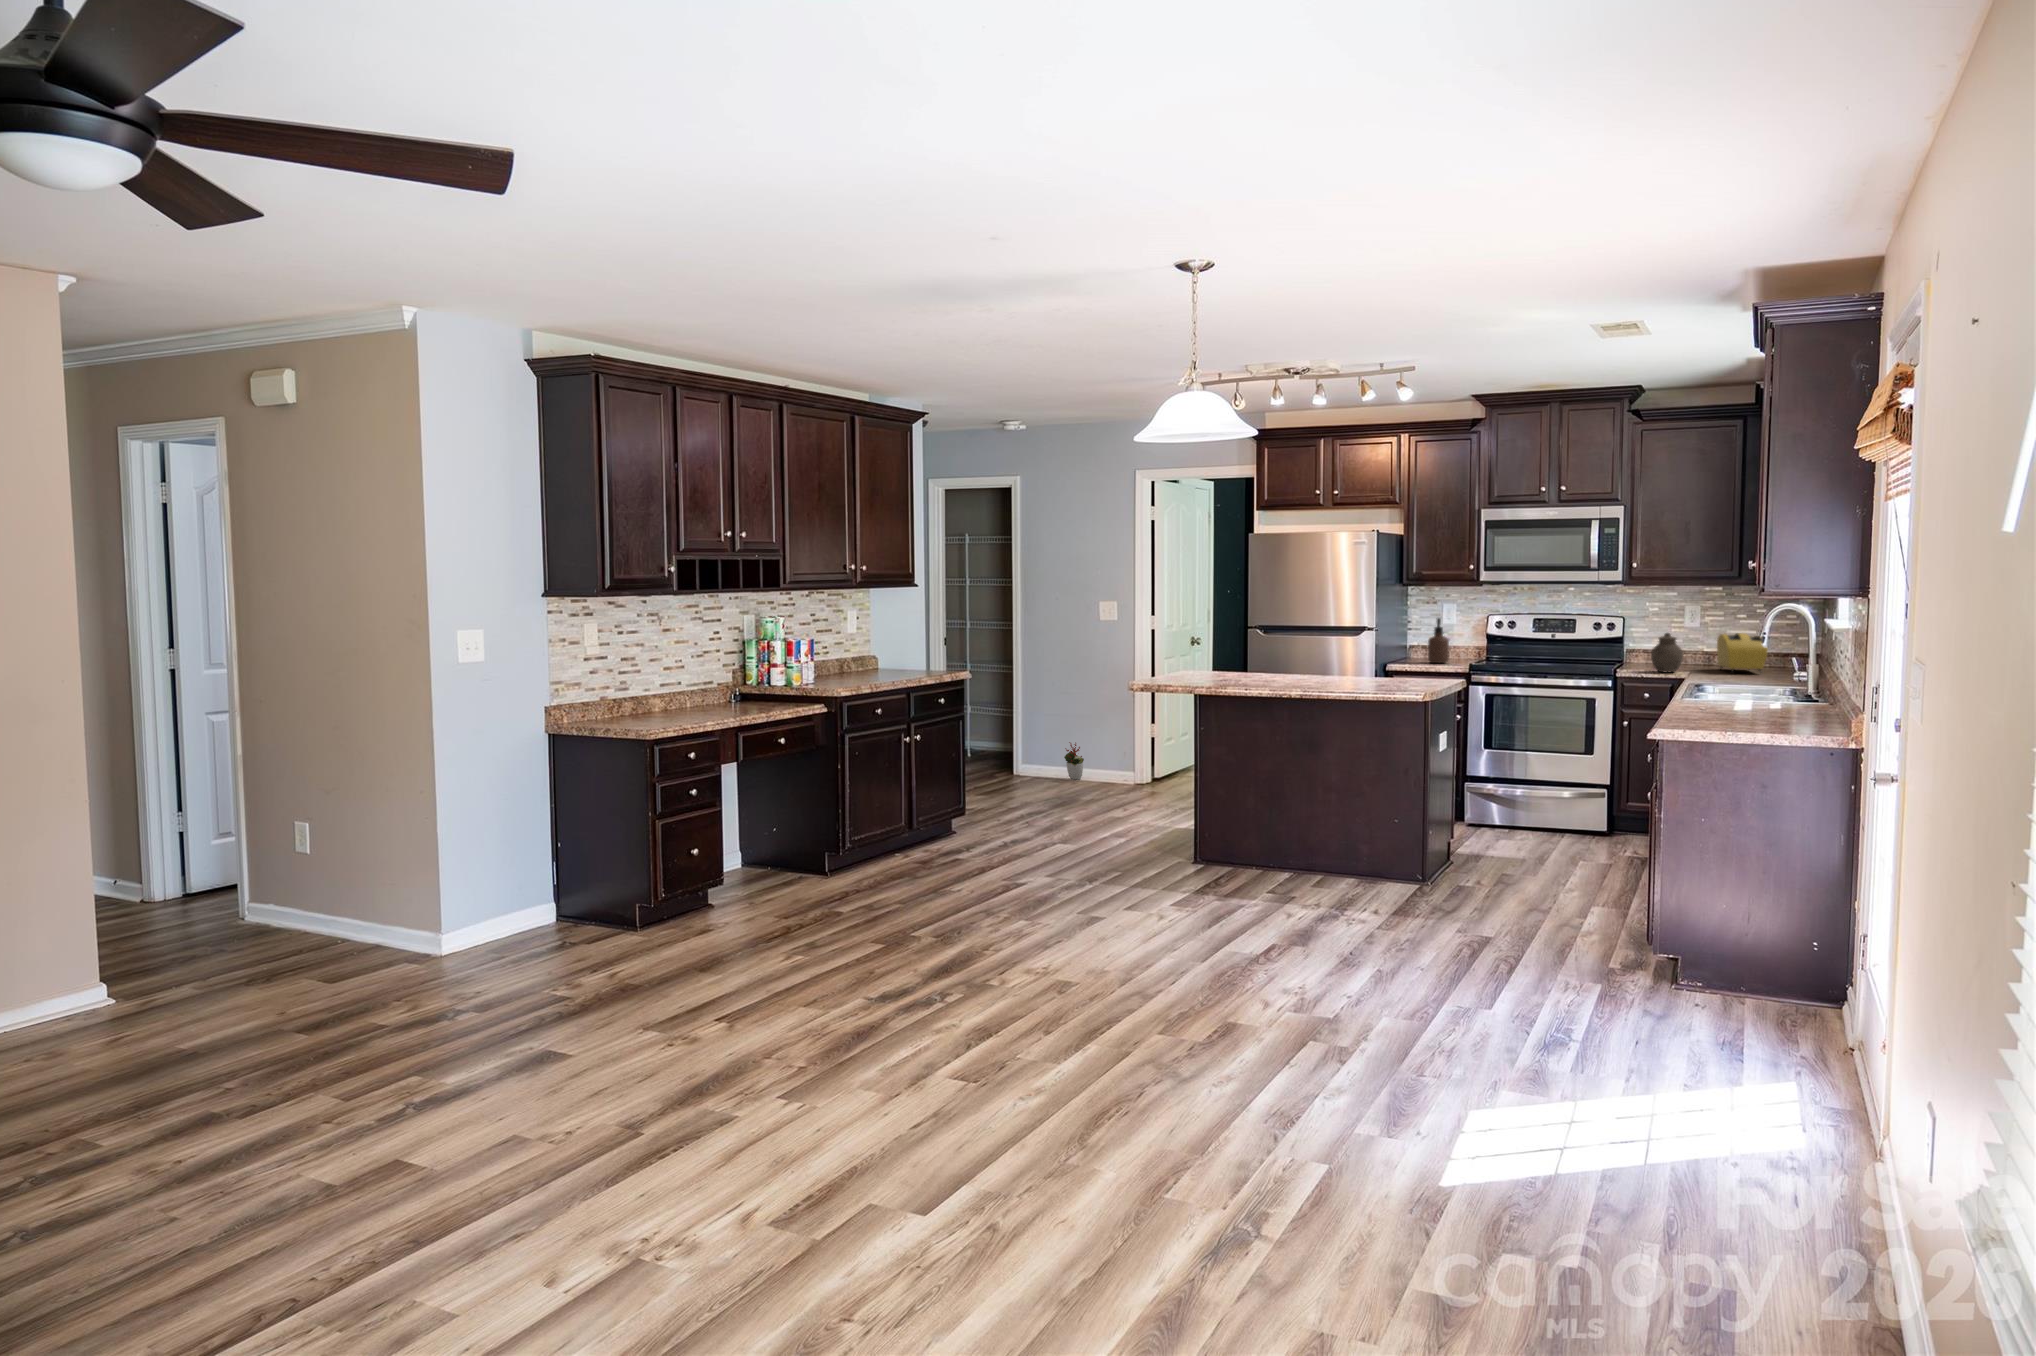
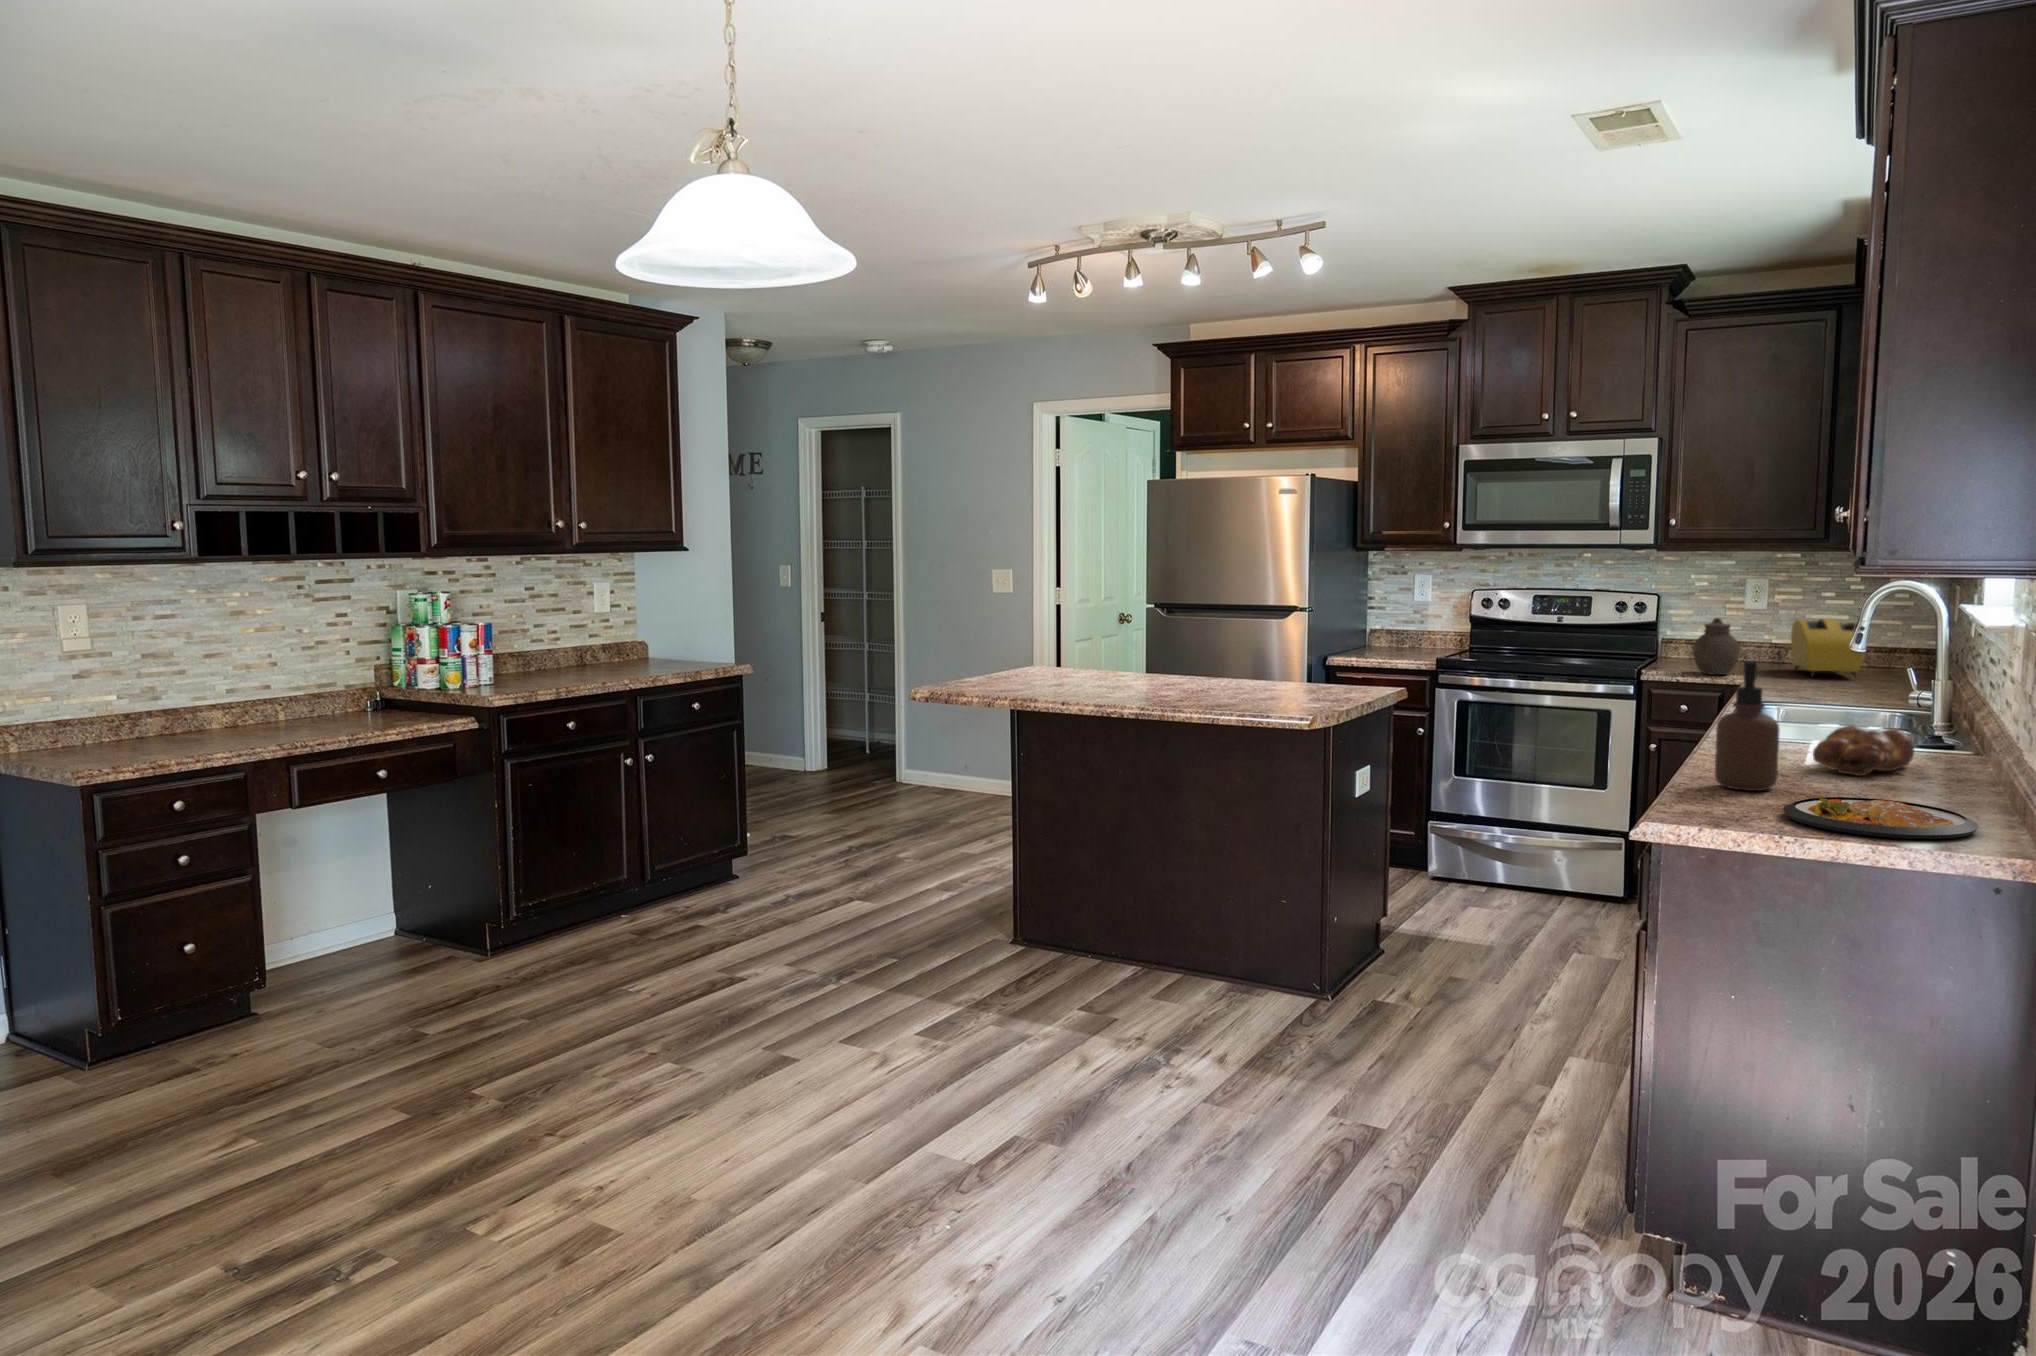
soap dispenser: present [1428,618,1449,663] -> present [1715,661,1780,791]
bread loaf: none [1739,687,1796,715] -> present [1813,725,1914,776]
dish: none [1727,718,1825,733] -> present [1783,797,1978,839]
decorative plant: present [1064,742,1084,779] -> none [944,746,968,793]

